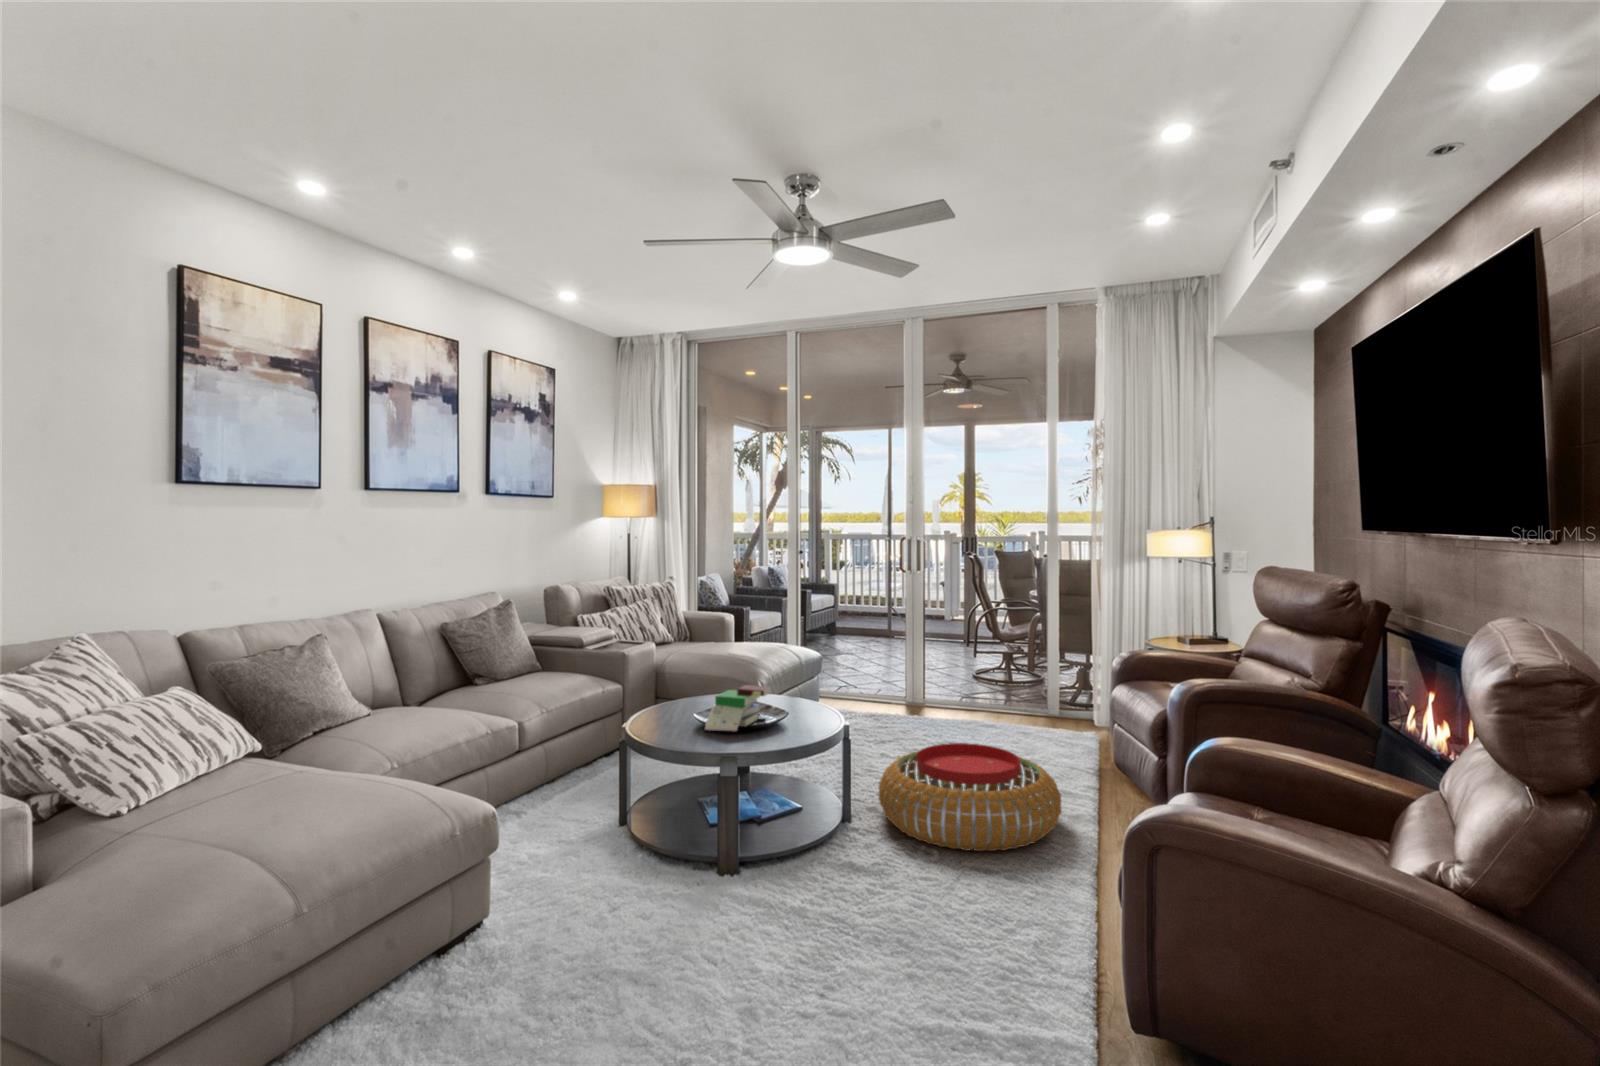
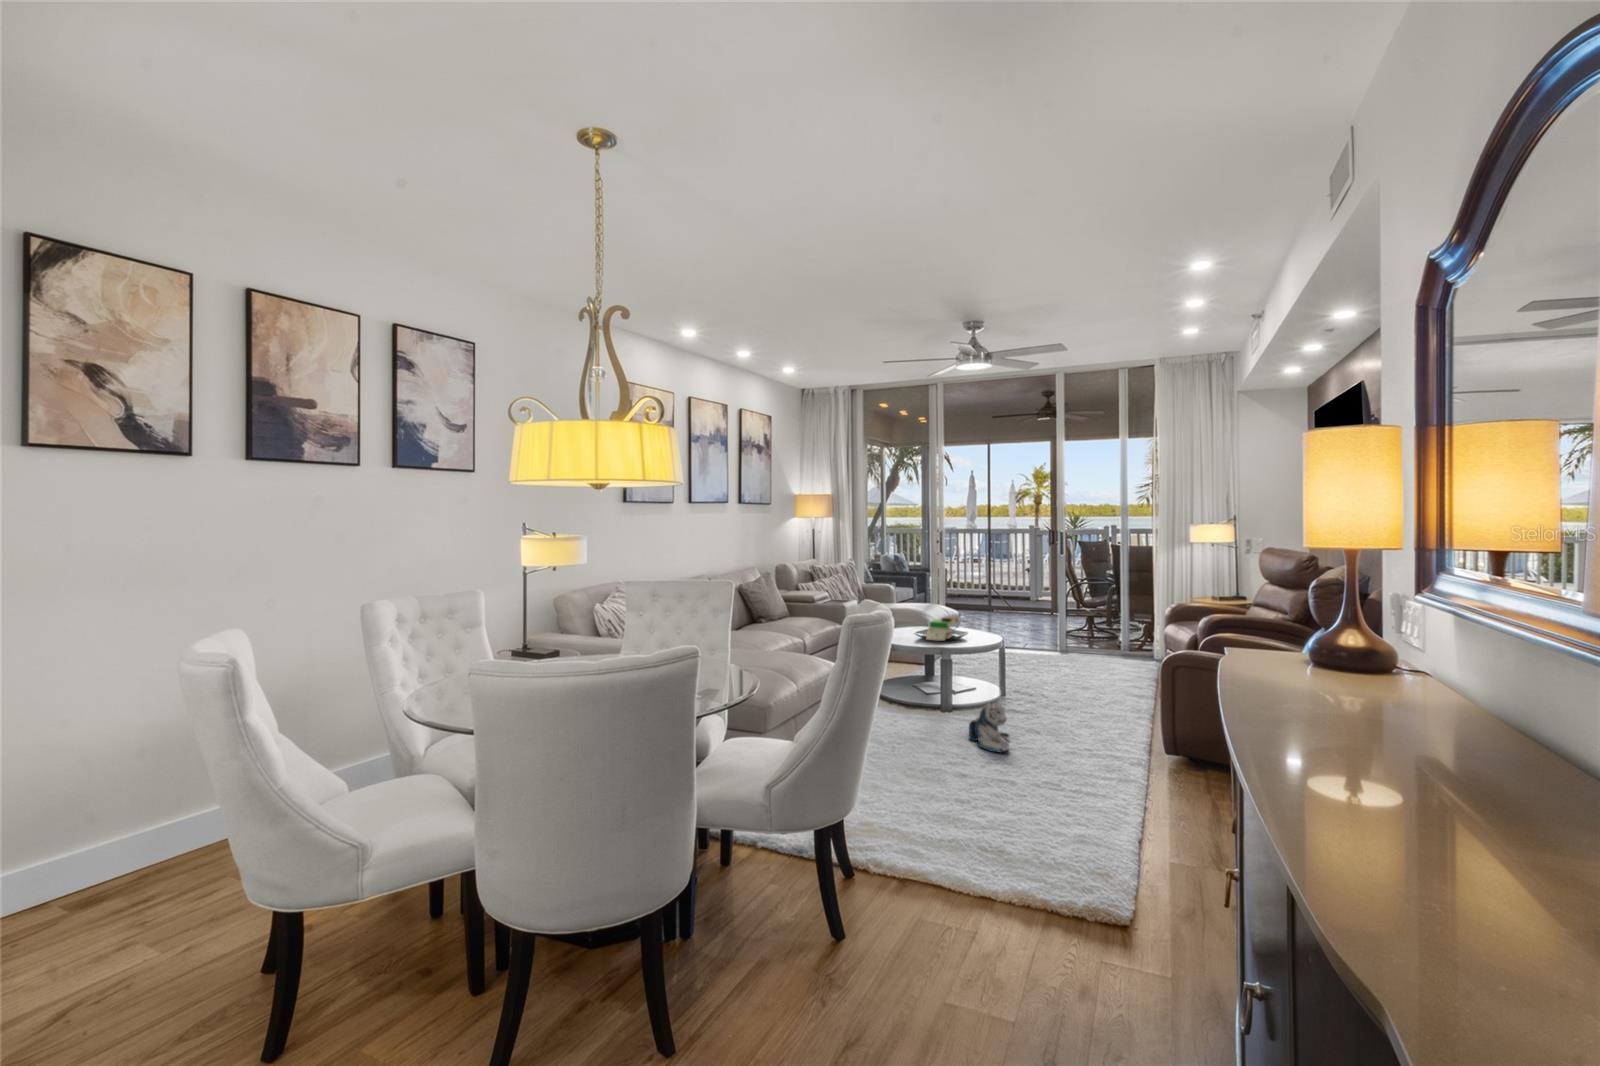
pouf: present [879,743,1061,851] -> none [1022,655,1134,708]
plush toy: none [726,893,810,1018] -> present [969,702,1009,752]

